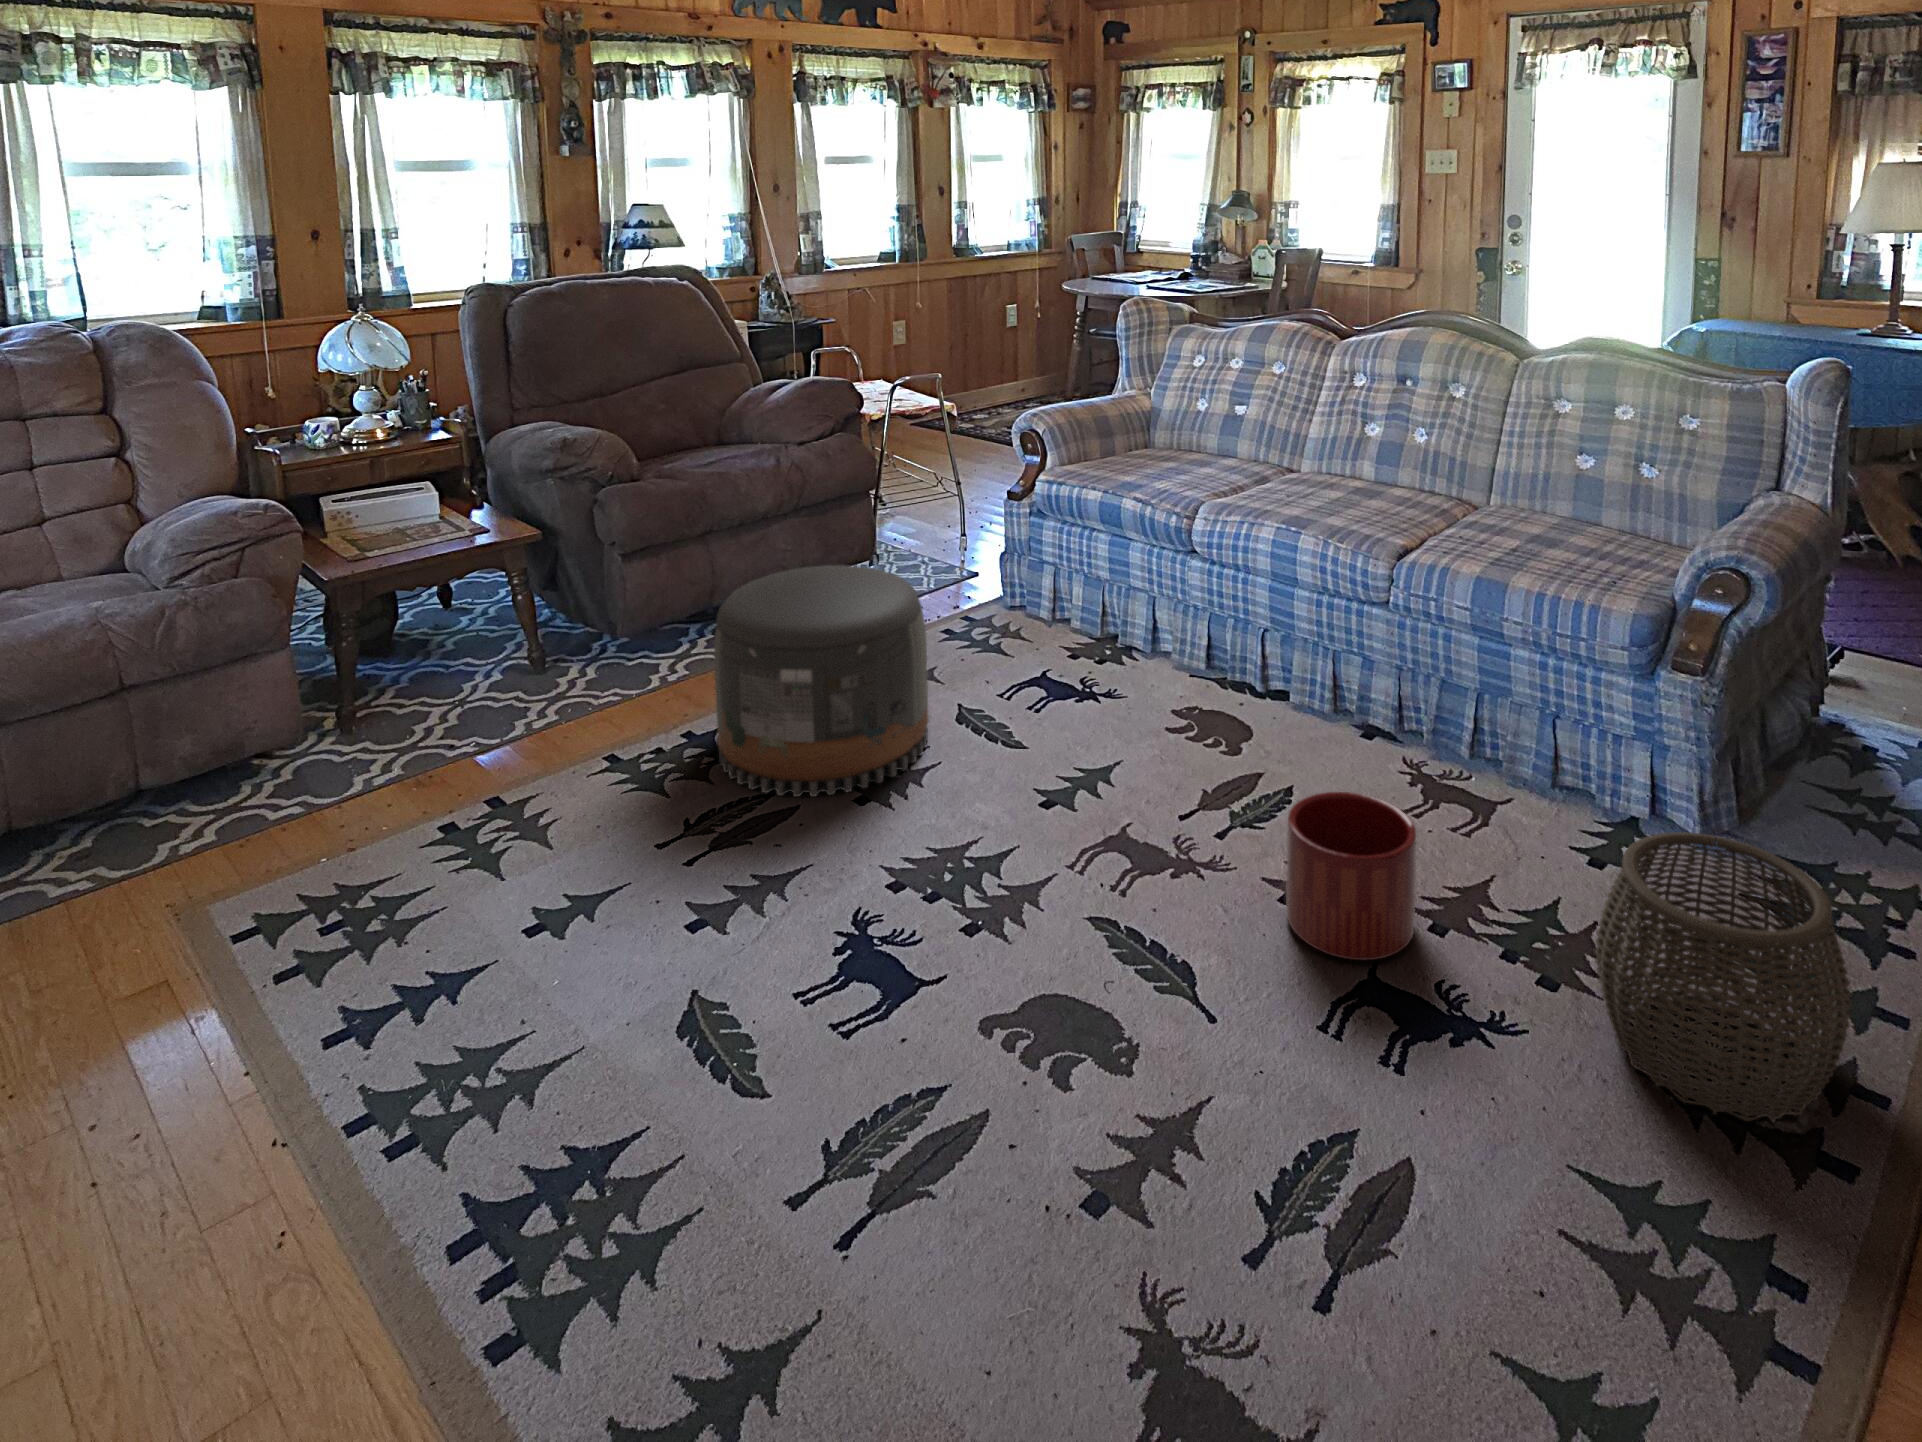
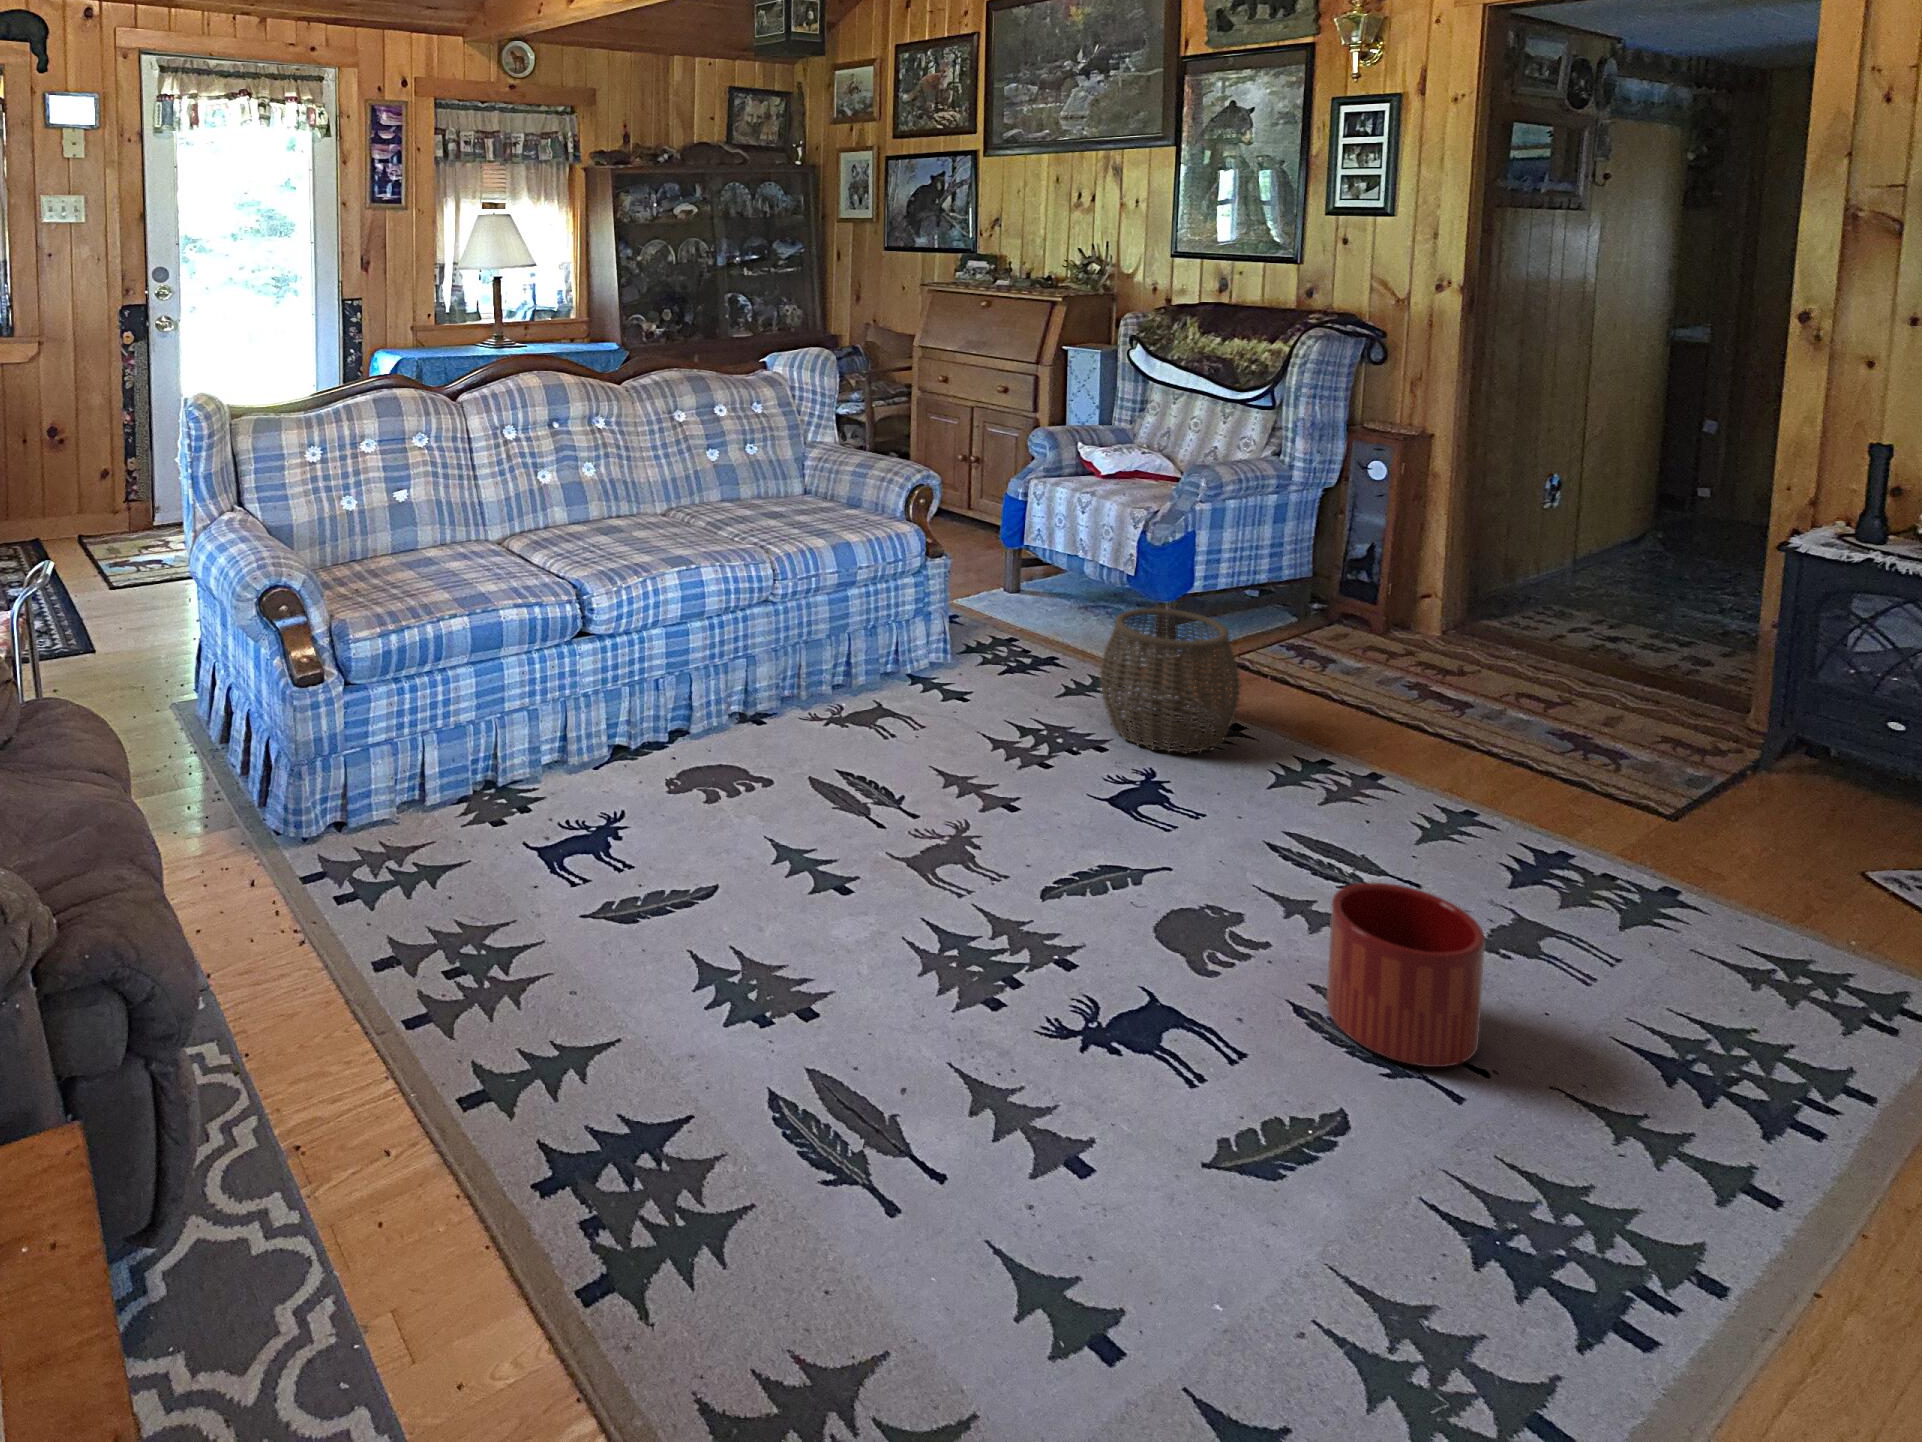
pouf: present [714,565,929,797] -> none [465,780,778,1173]
planter: present [1286,792,1416,960] -> present [1326,883,1485,1067]

